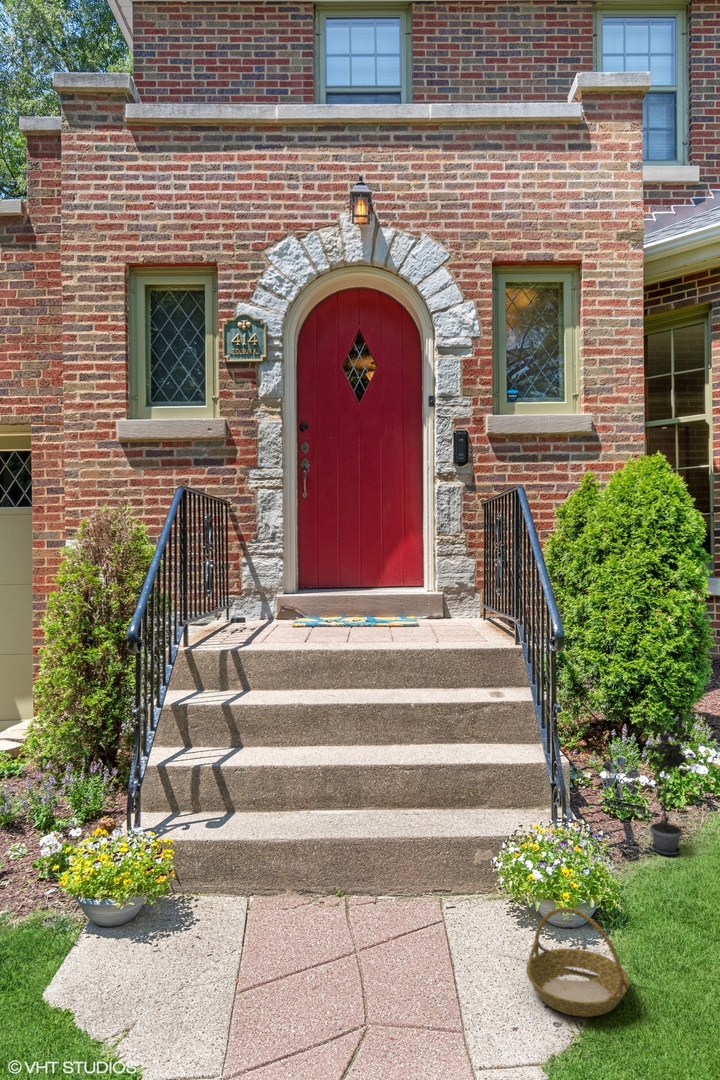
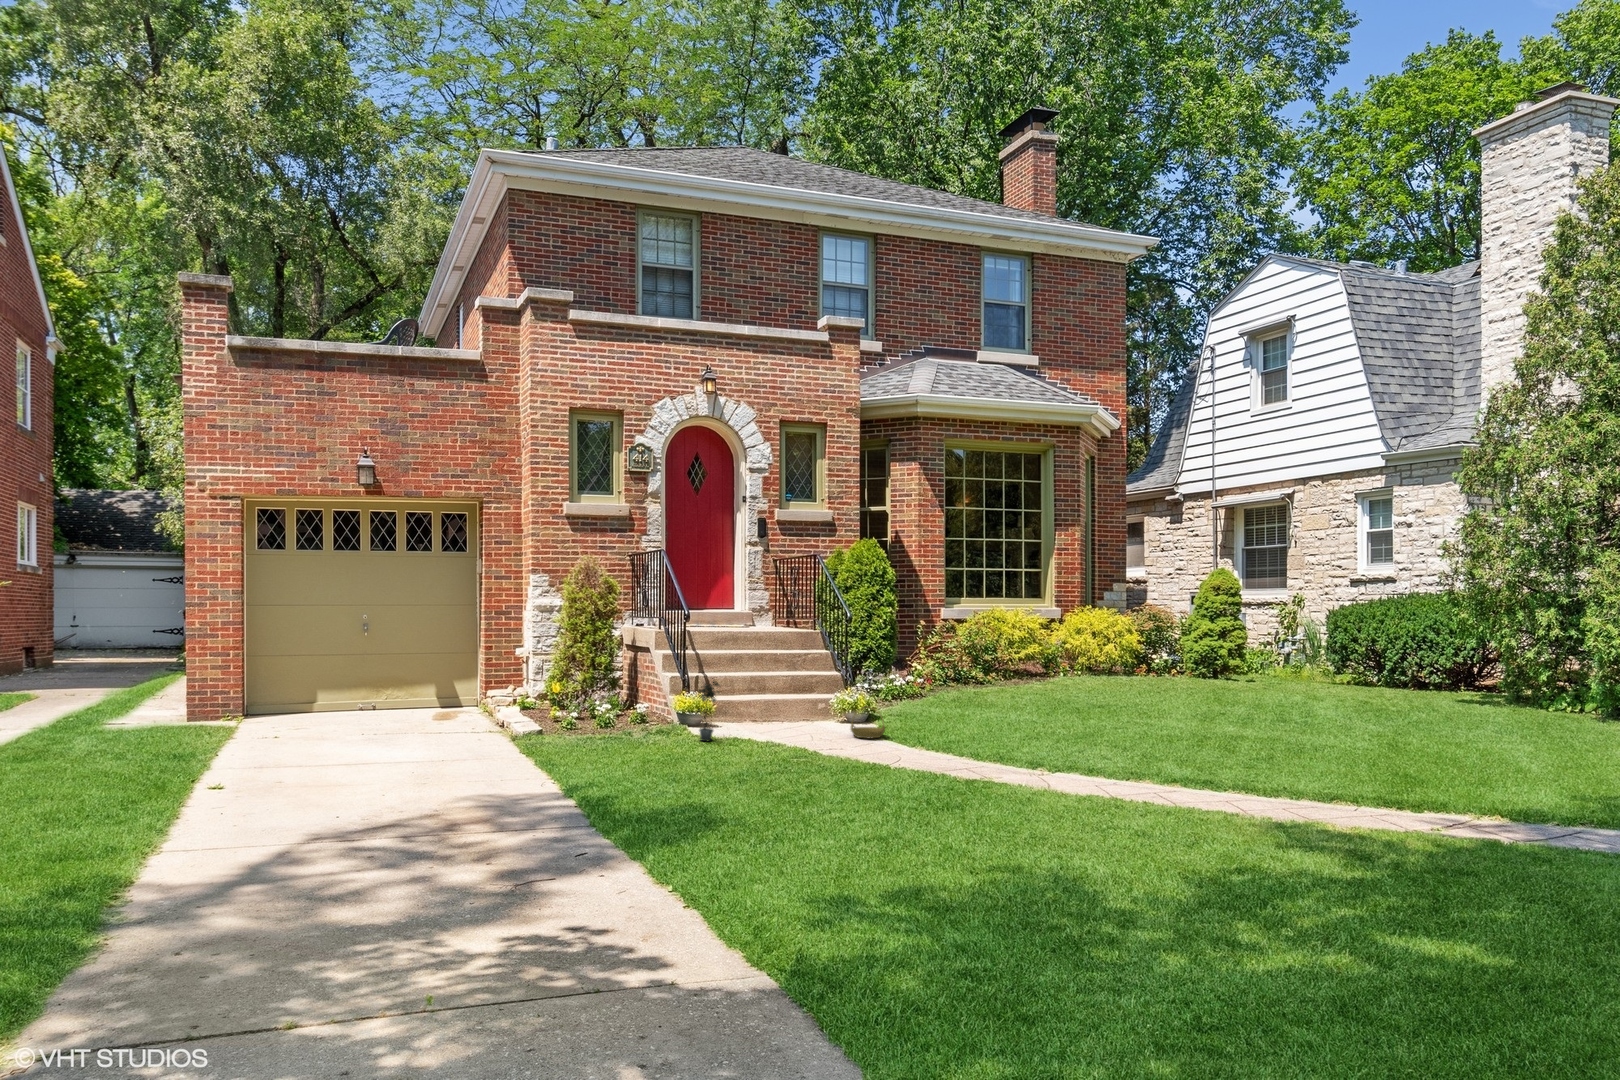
potted plant: present [644,724,696,855] -> present [698,678,720,741]

